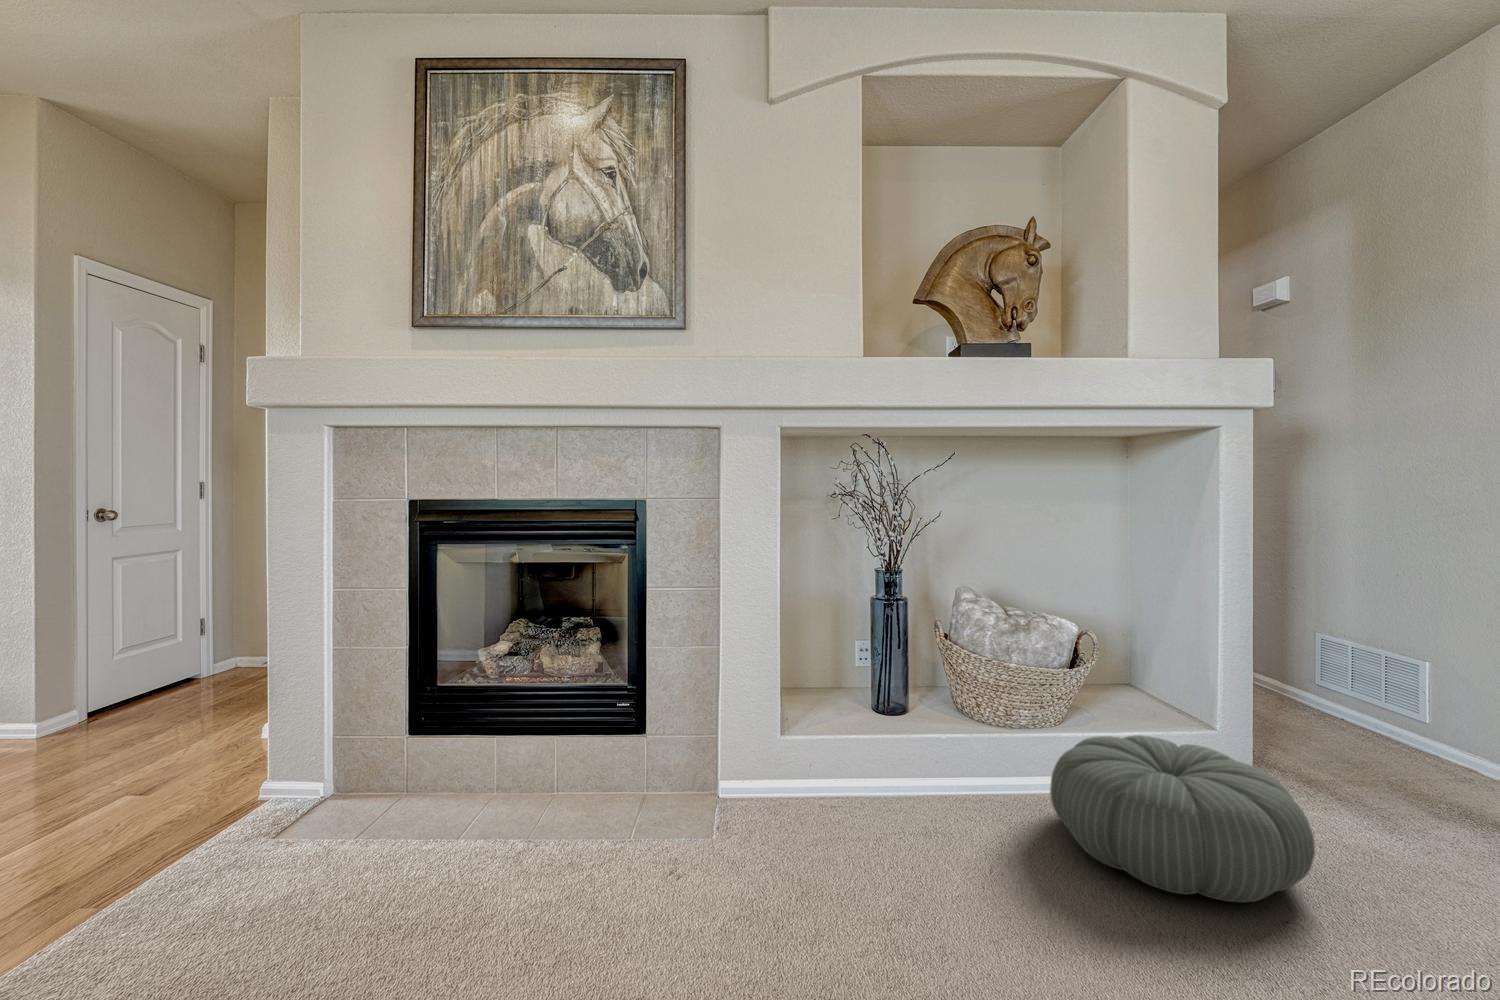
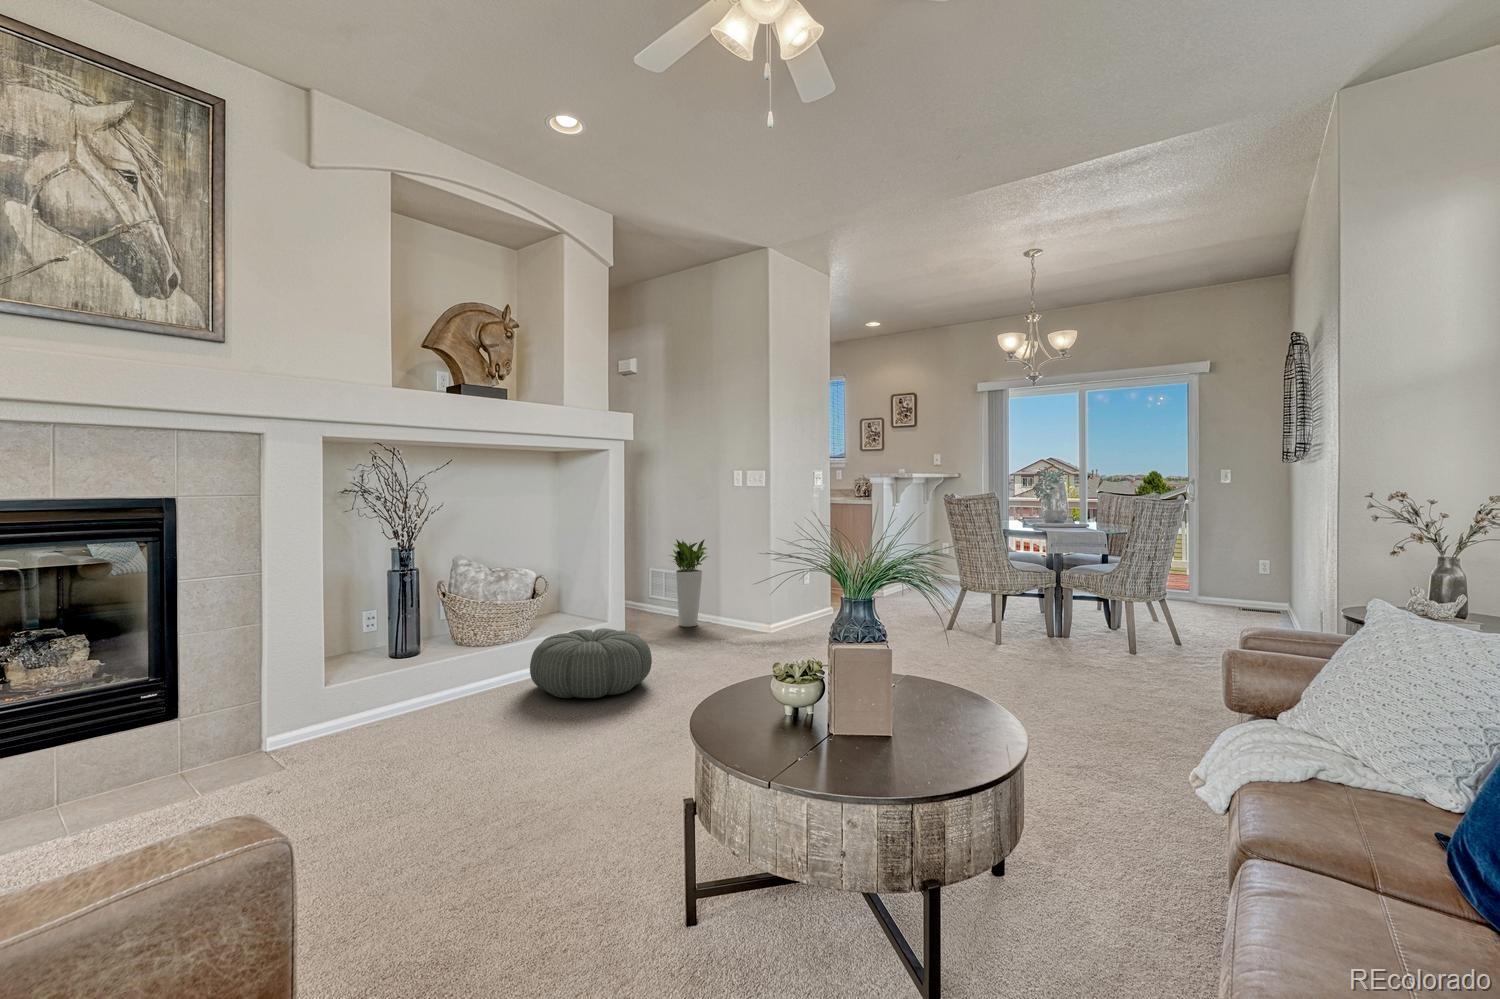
planter: none [1354,588,1478,762] -> present [670,539,709,627]

